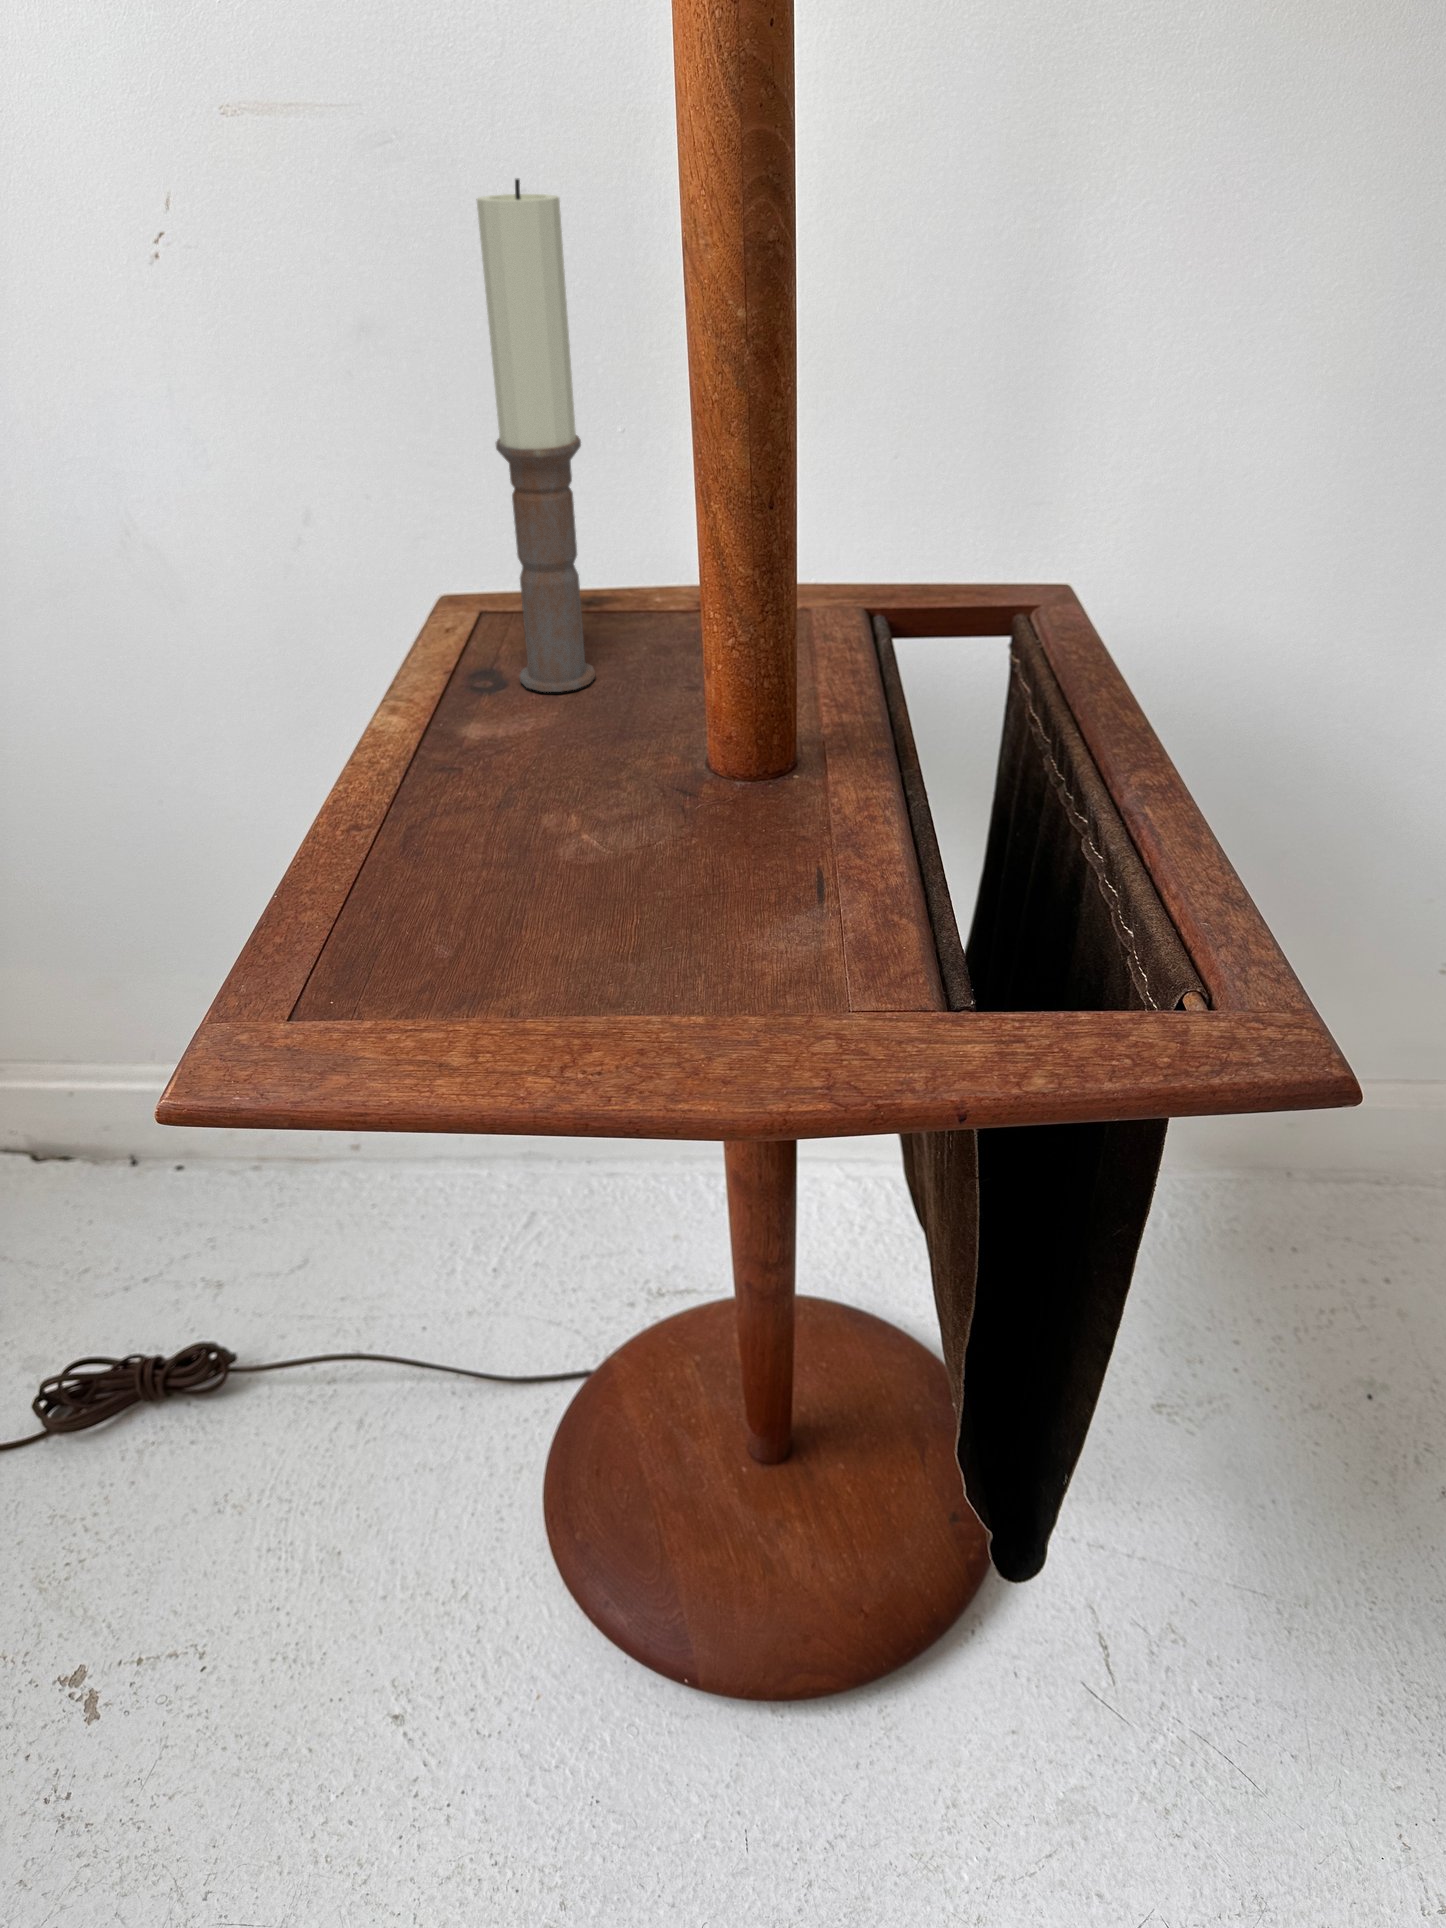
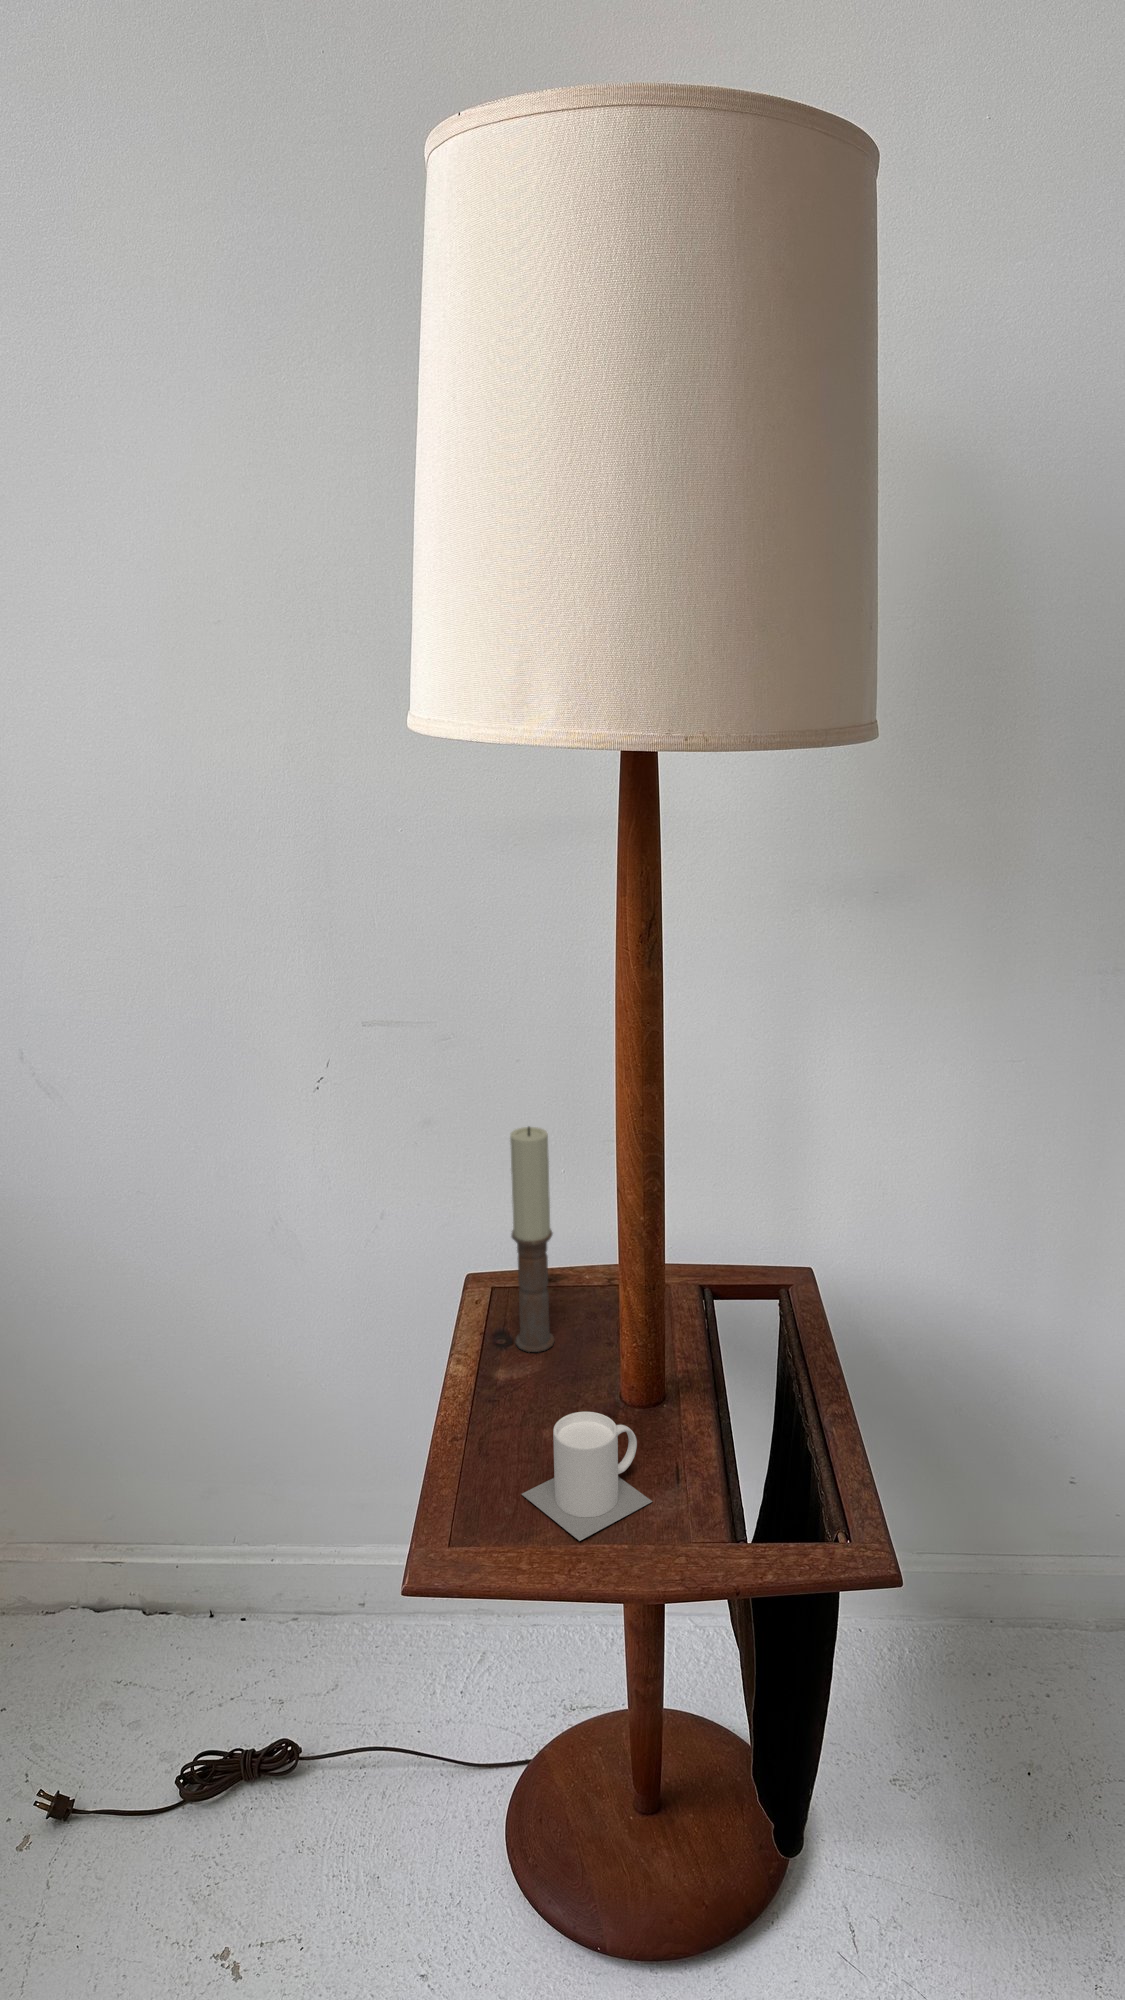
mug: none [481,740,769,1011] -> present [522,1412,652,1541]

